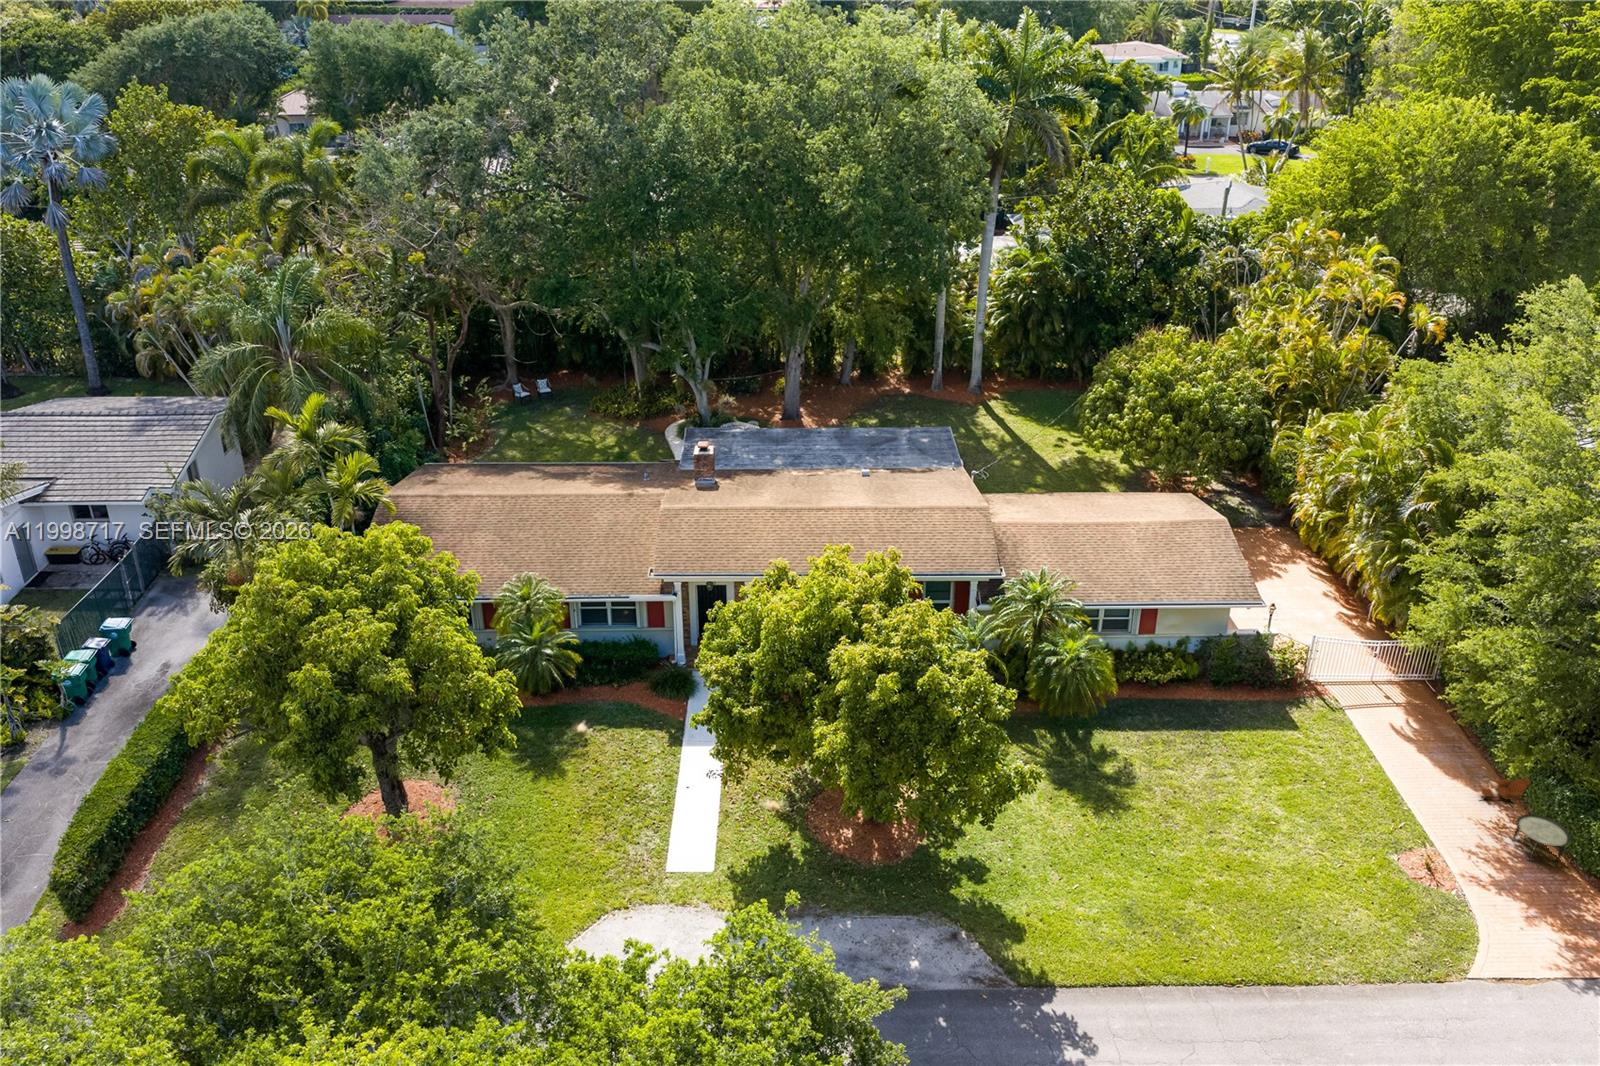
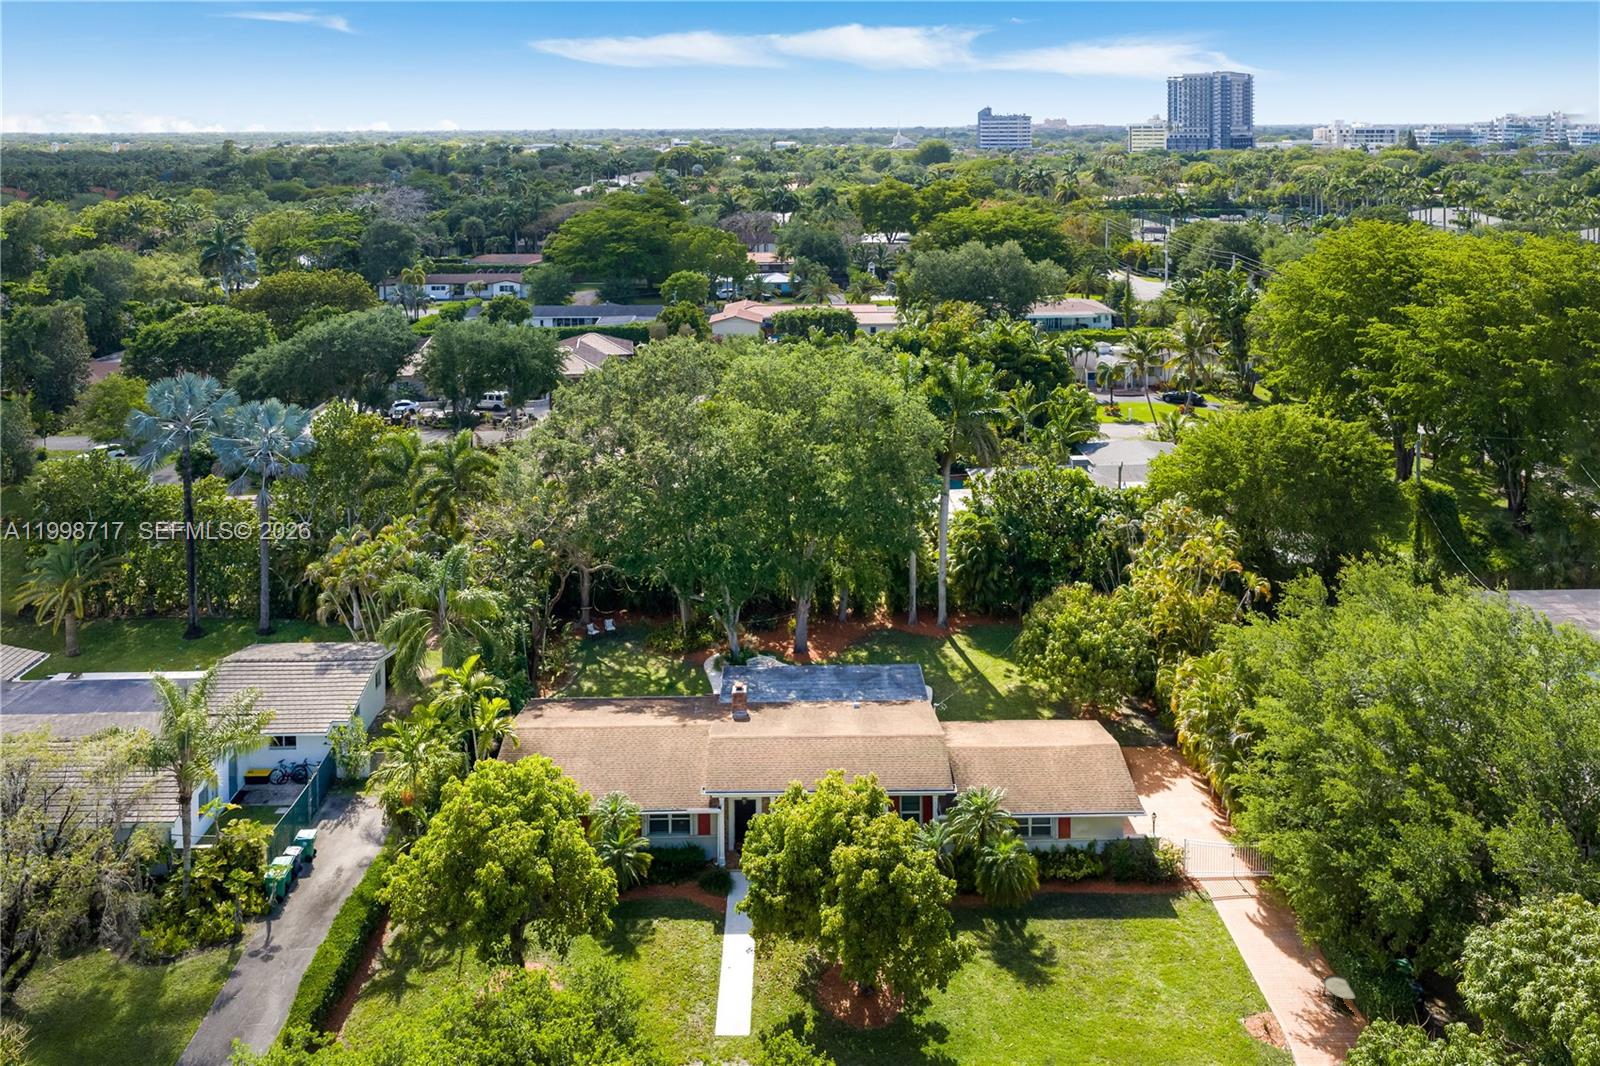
lounge chair: present [1482,777,1530,801] -> none [1302,945,1336,971]

